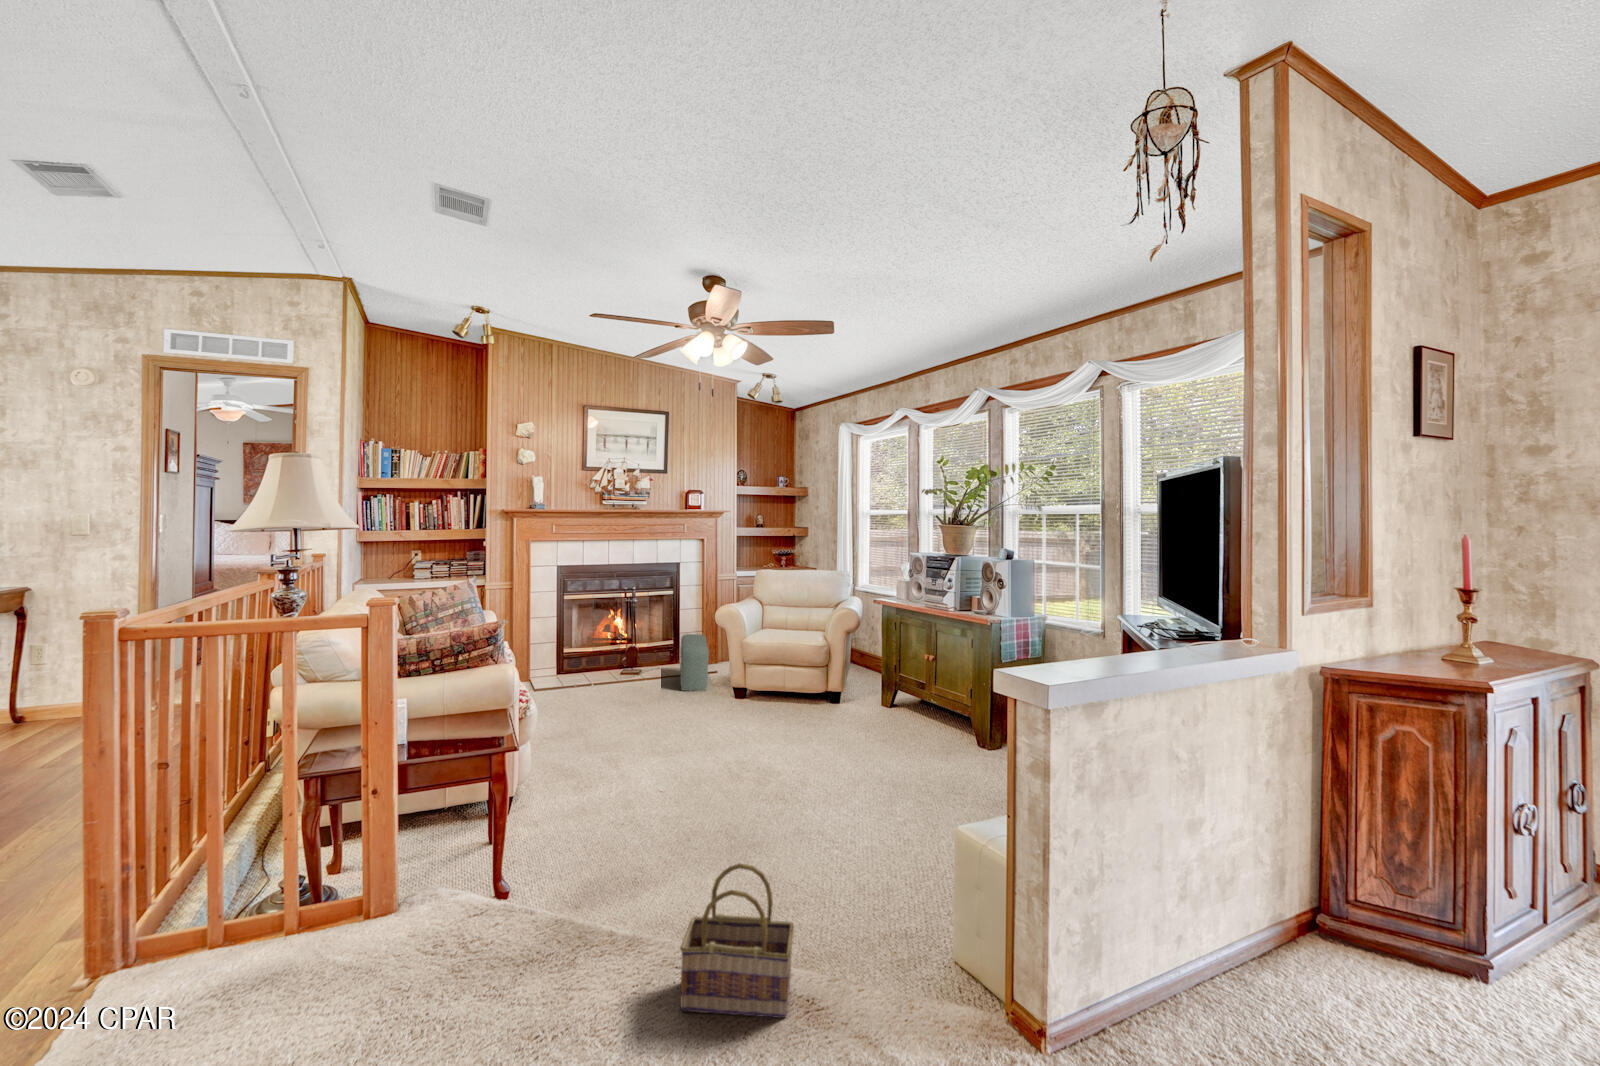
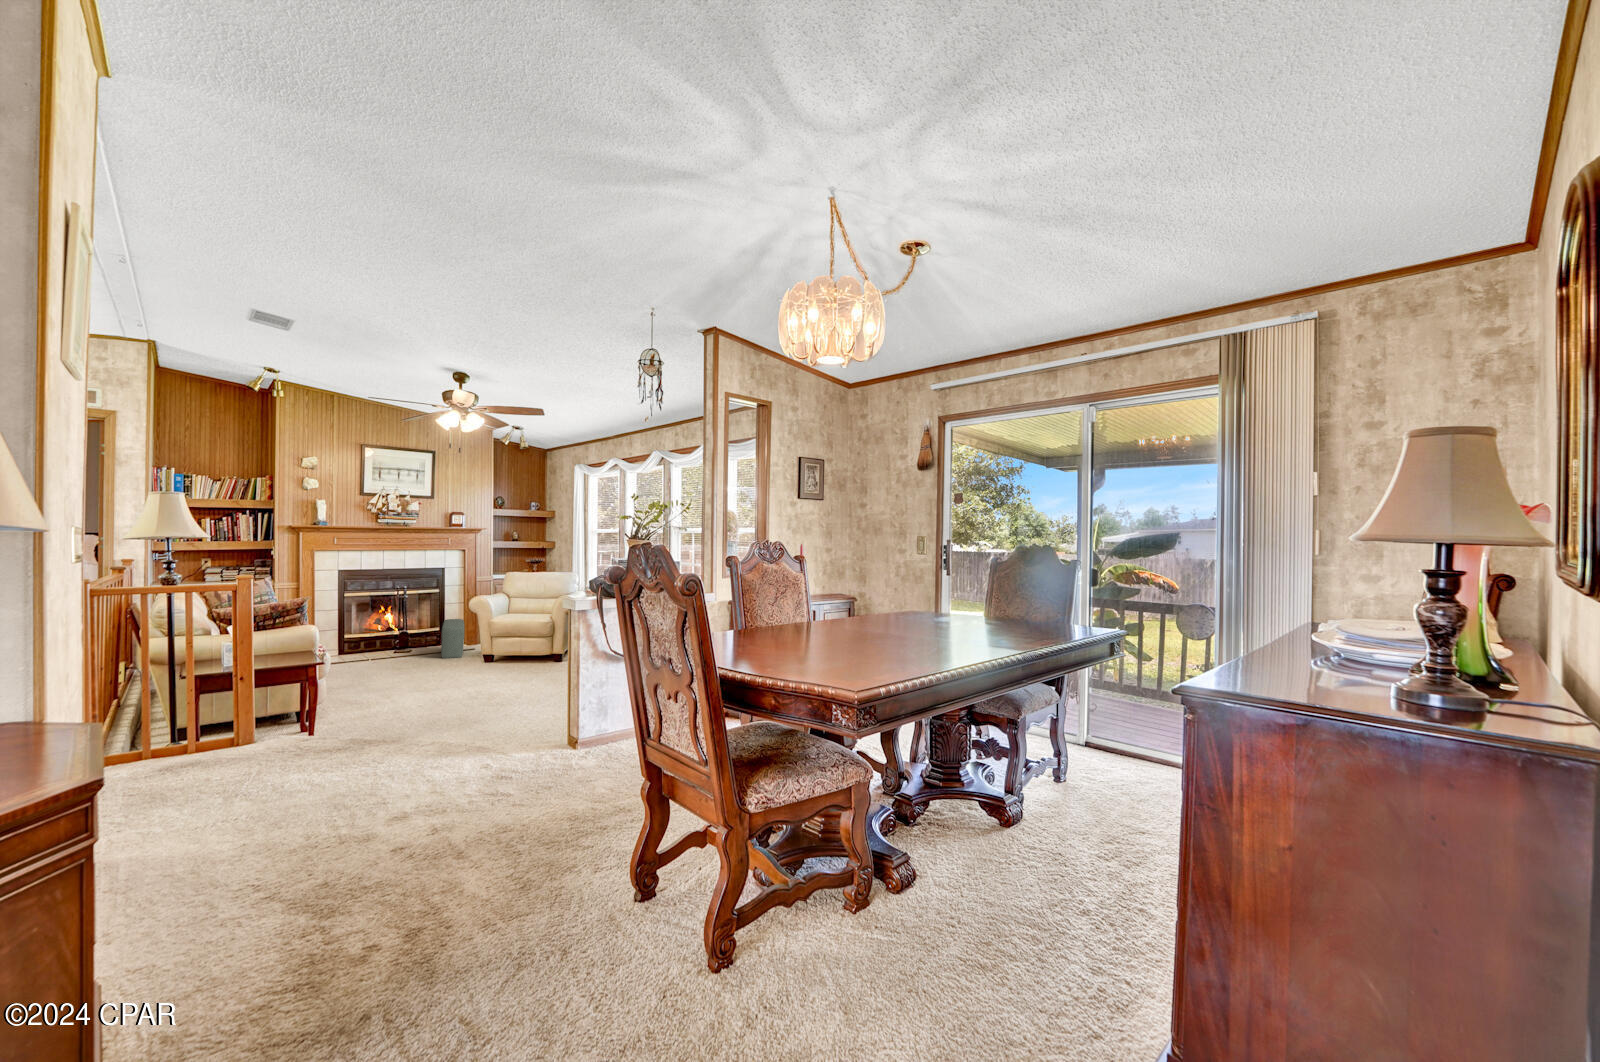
basket: present [680,864,794,1018] -> none [417,698,479,763]

